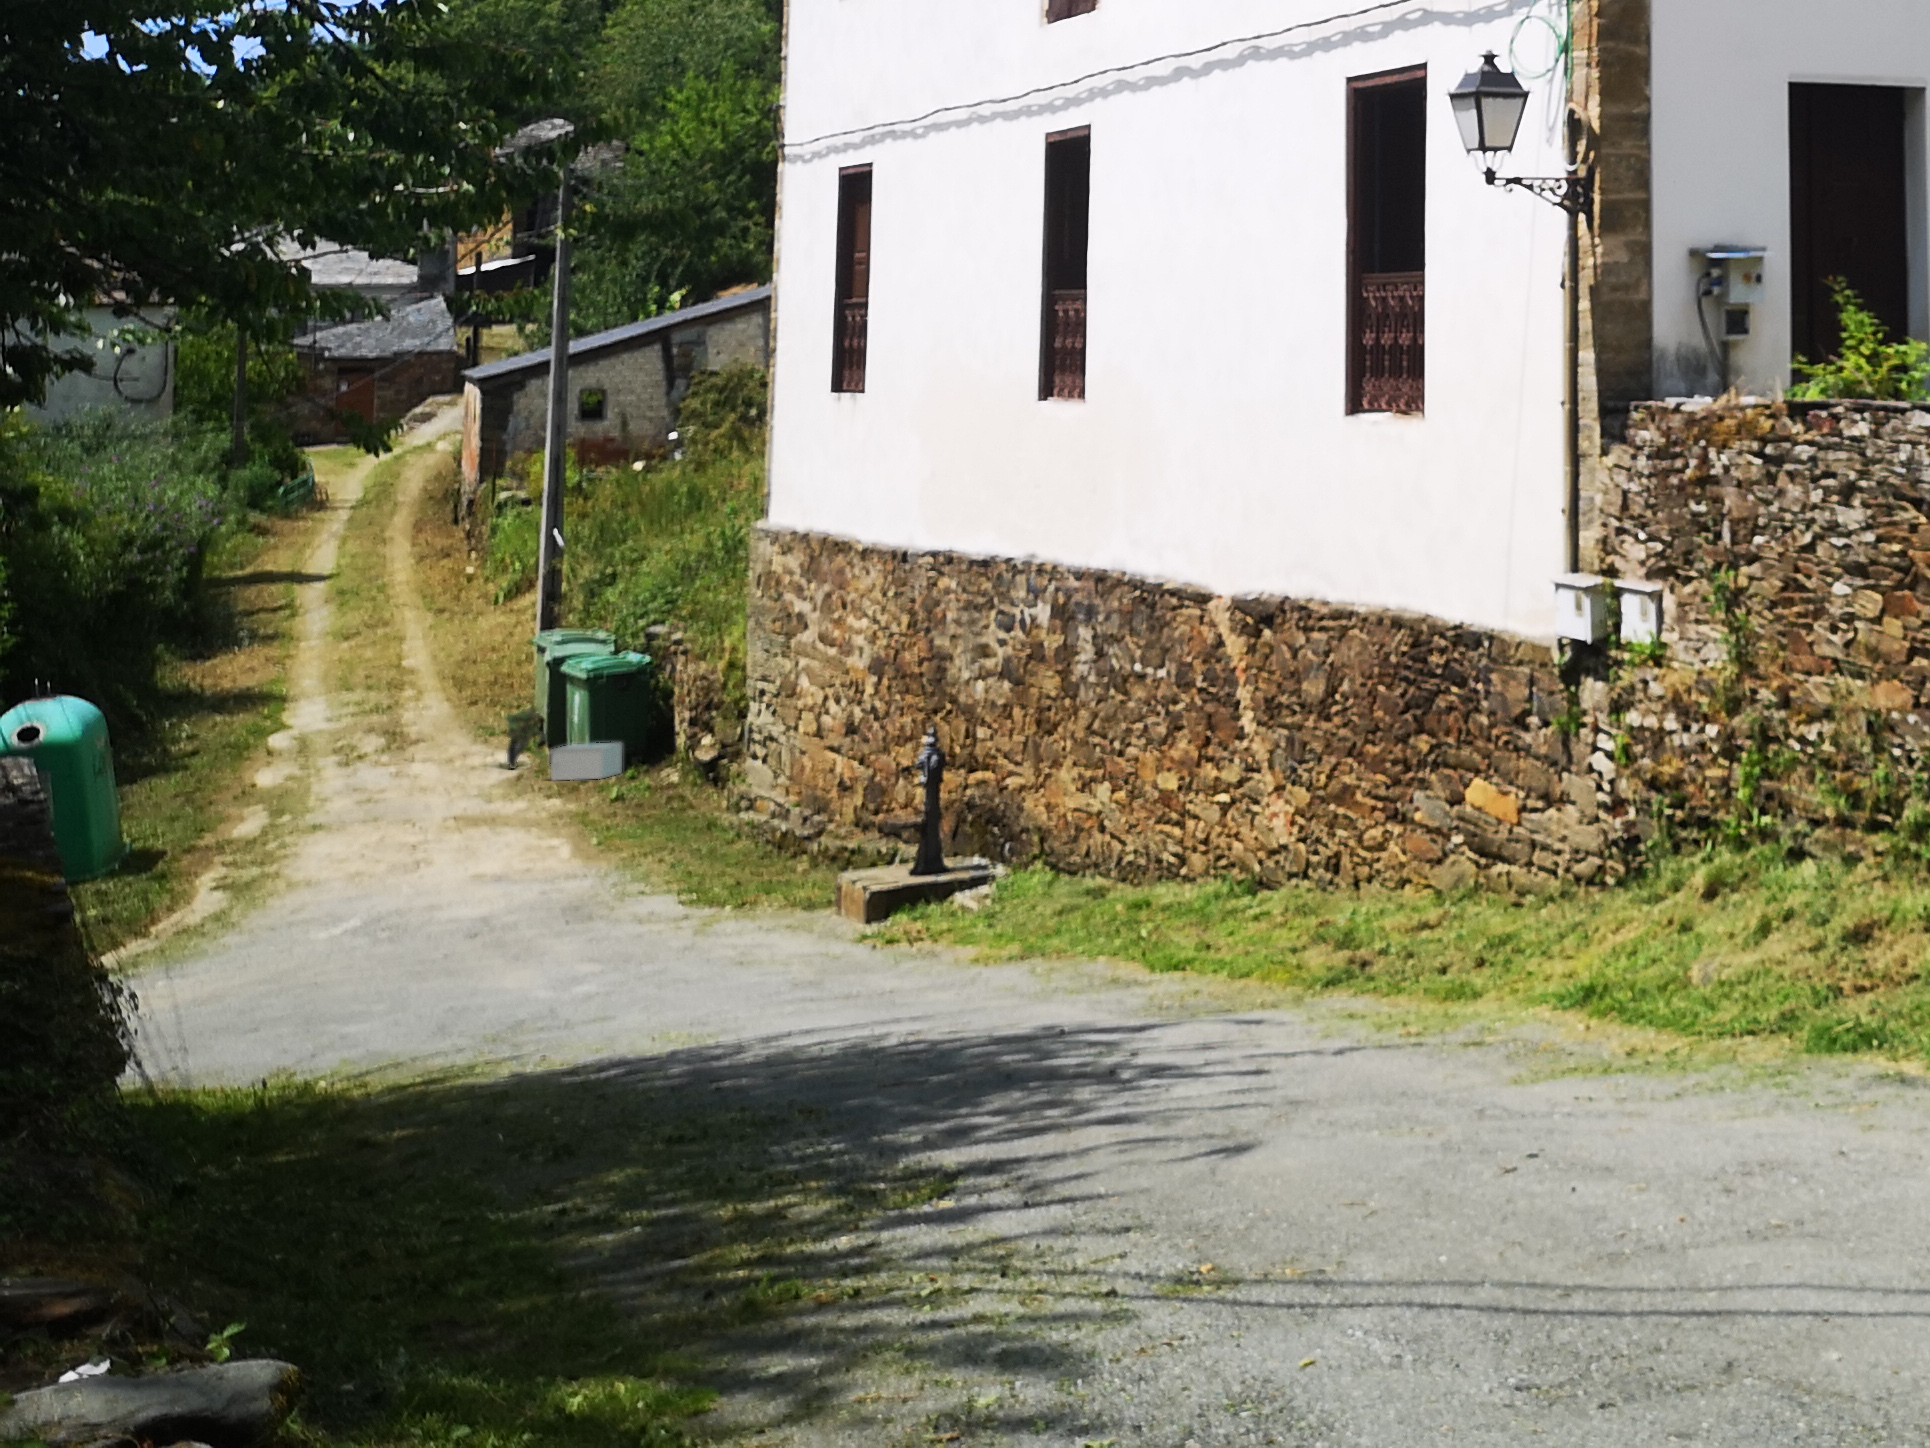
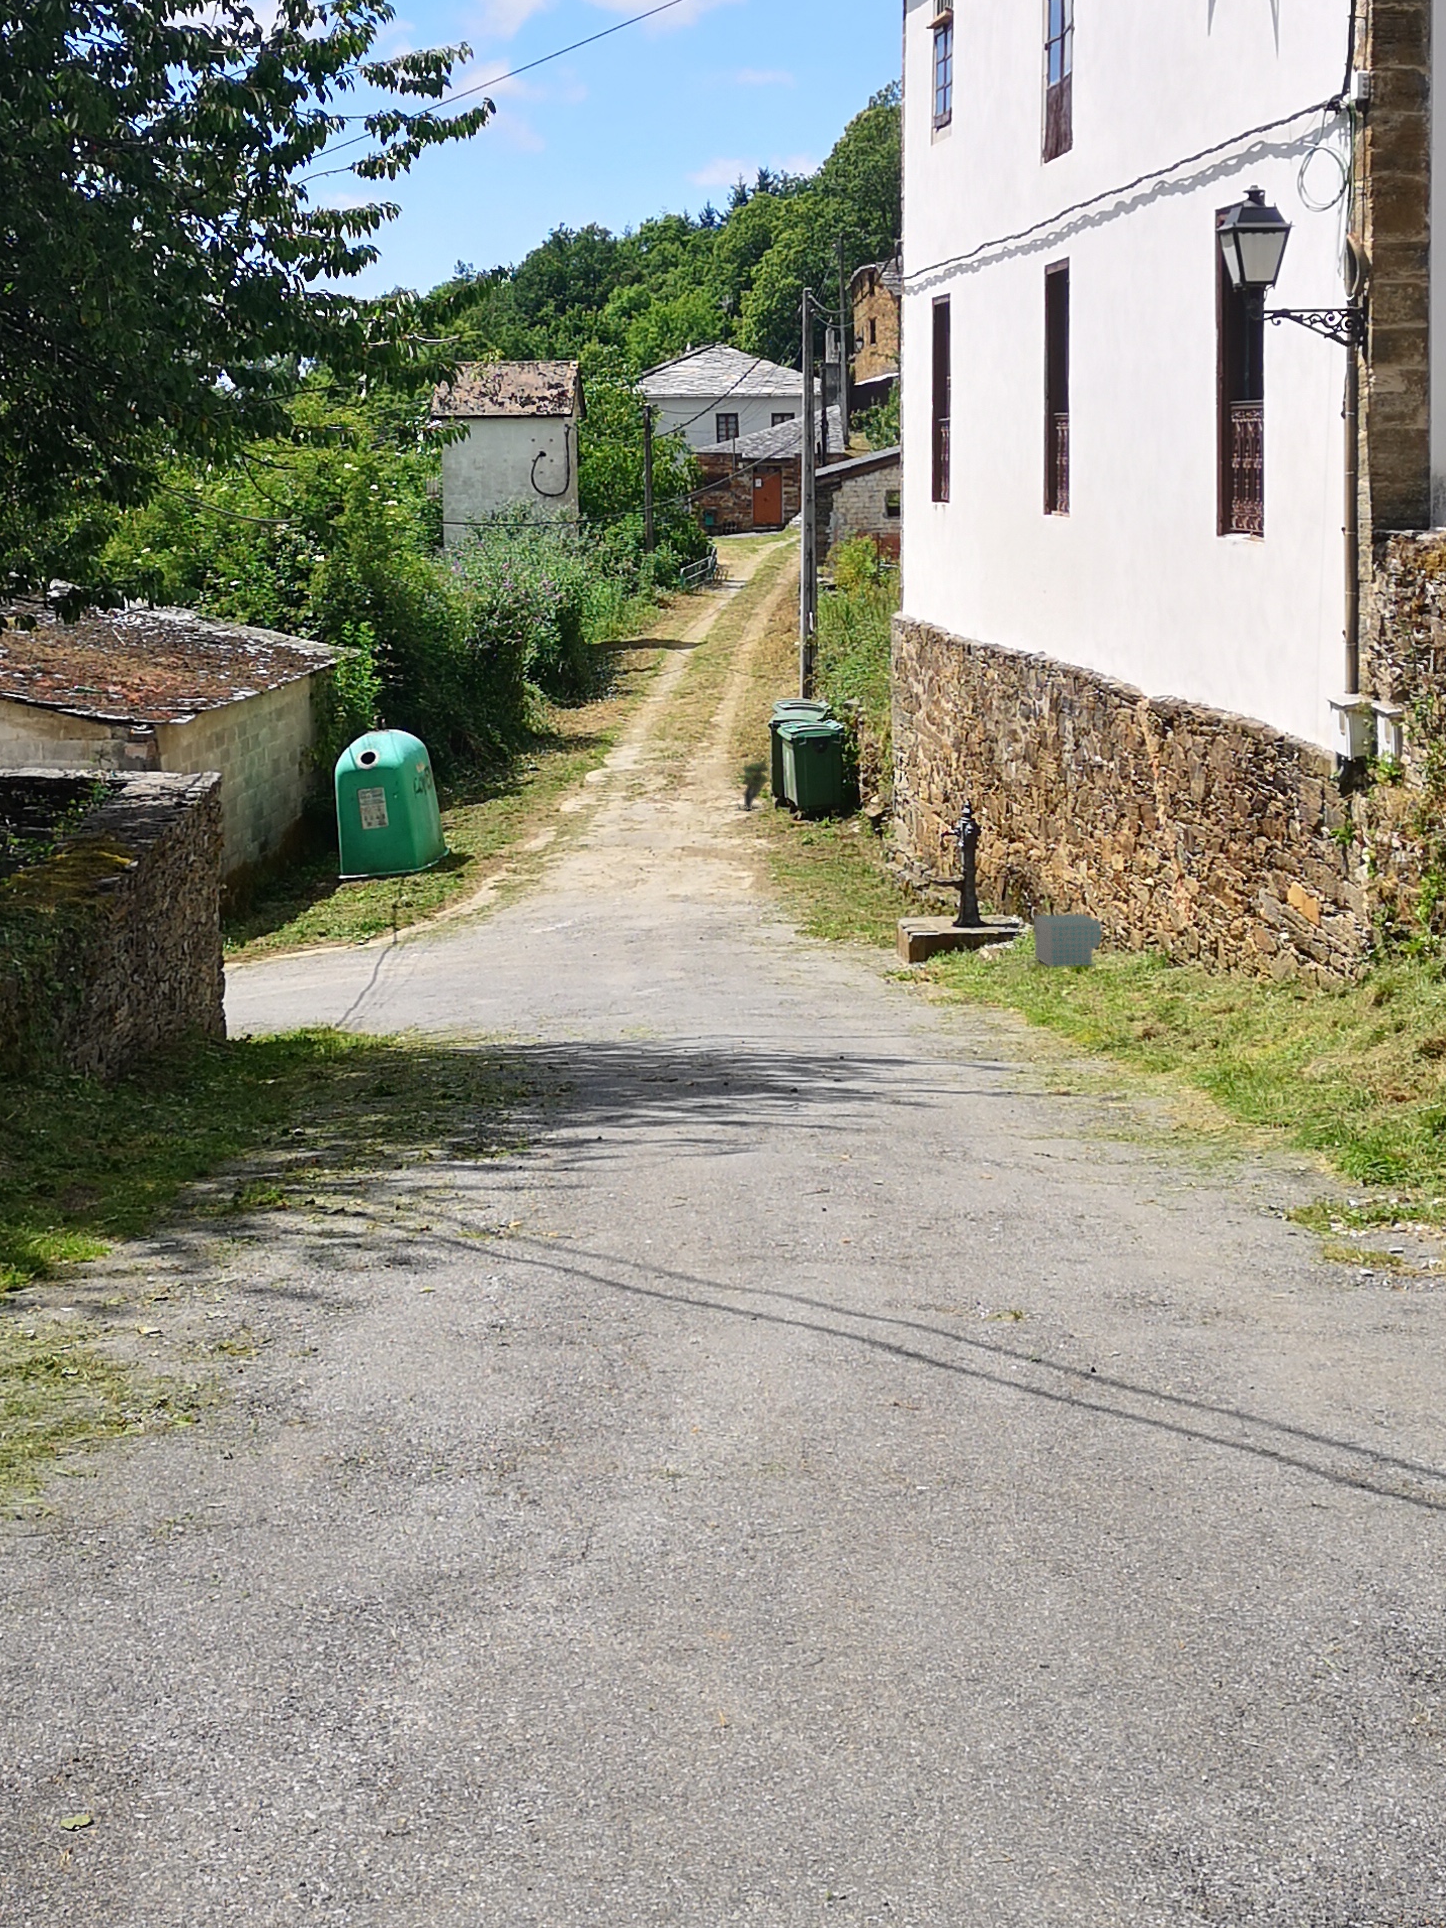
storage box: present [551,743,622,780] -> present [1034,914,1101,966]

